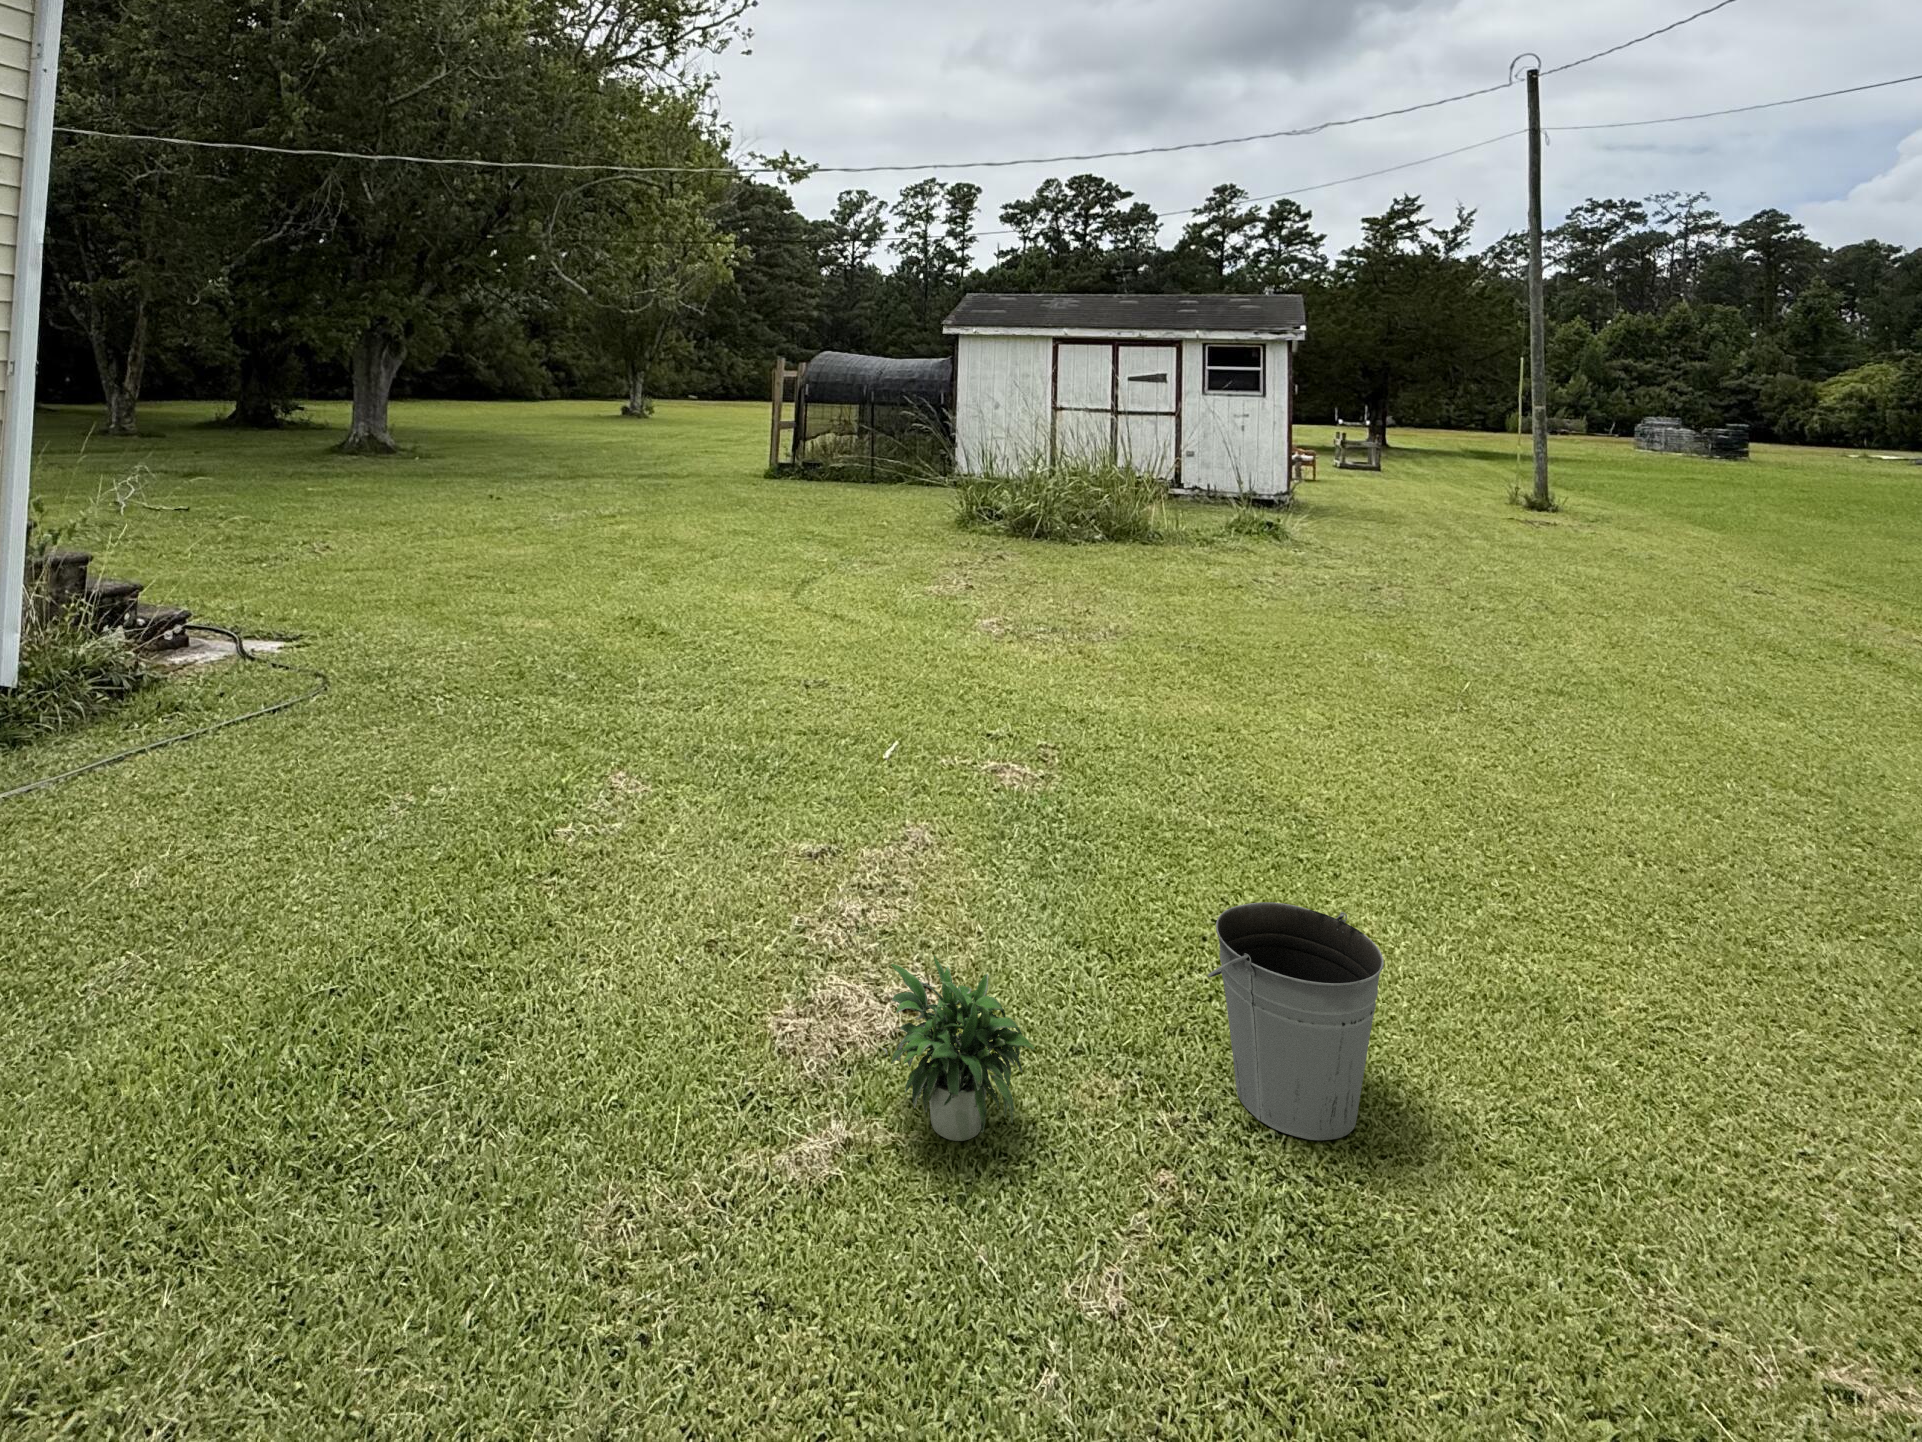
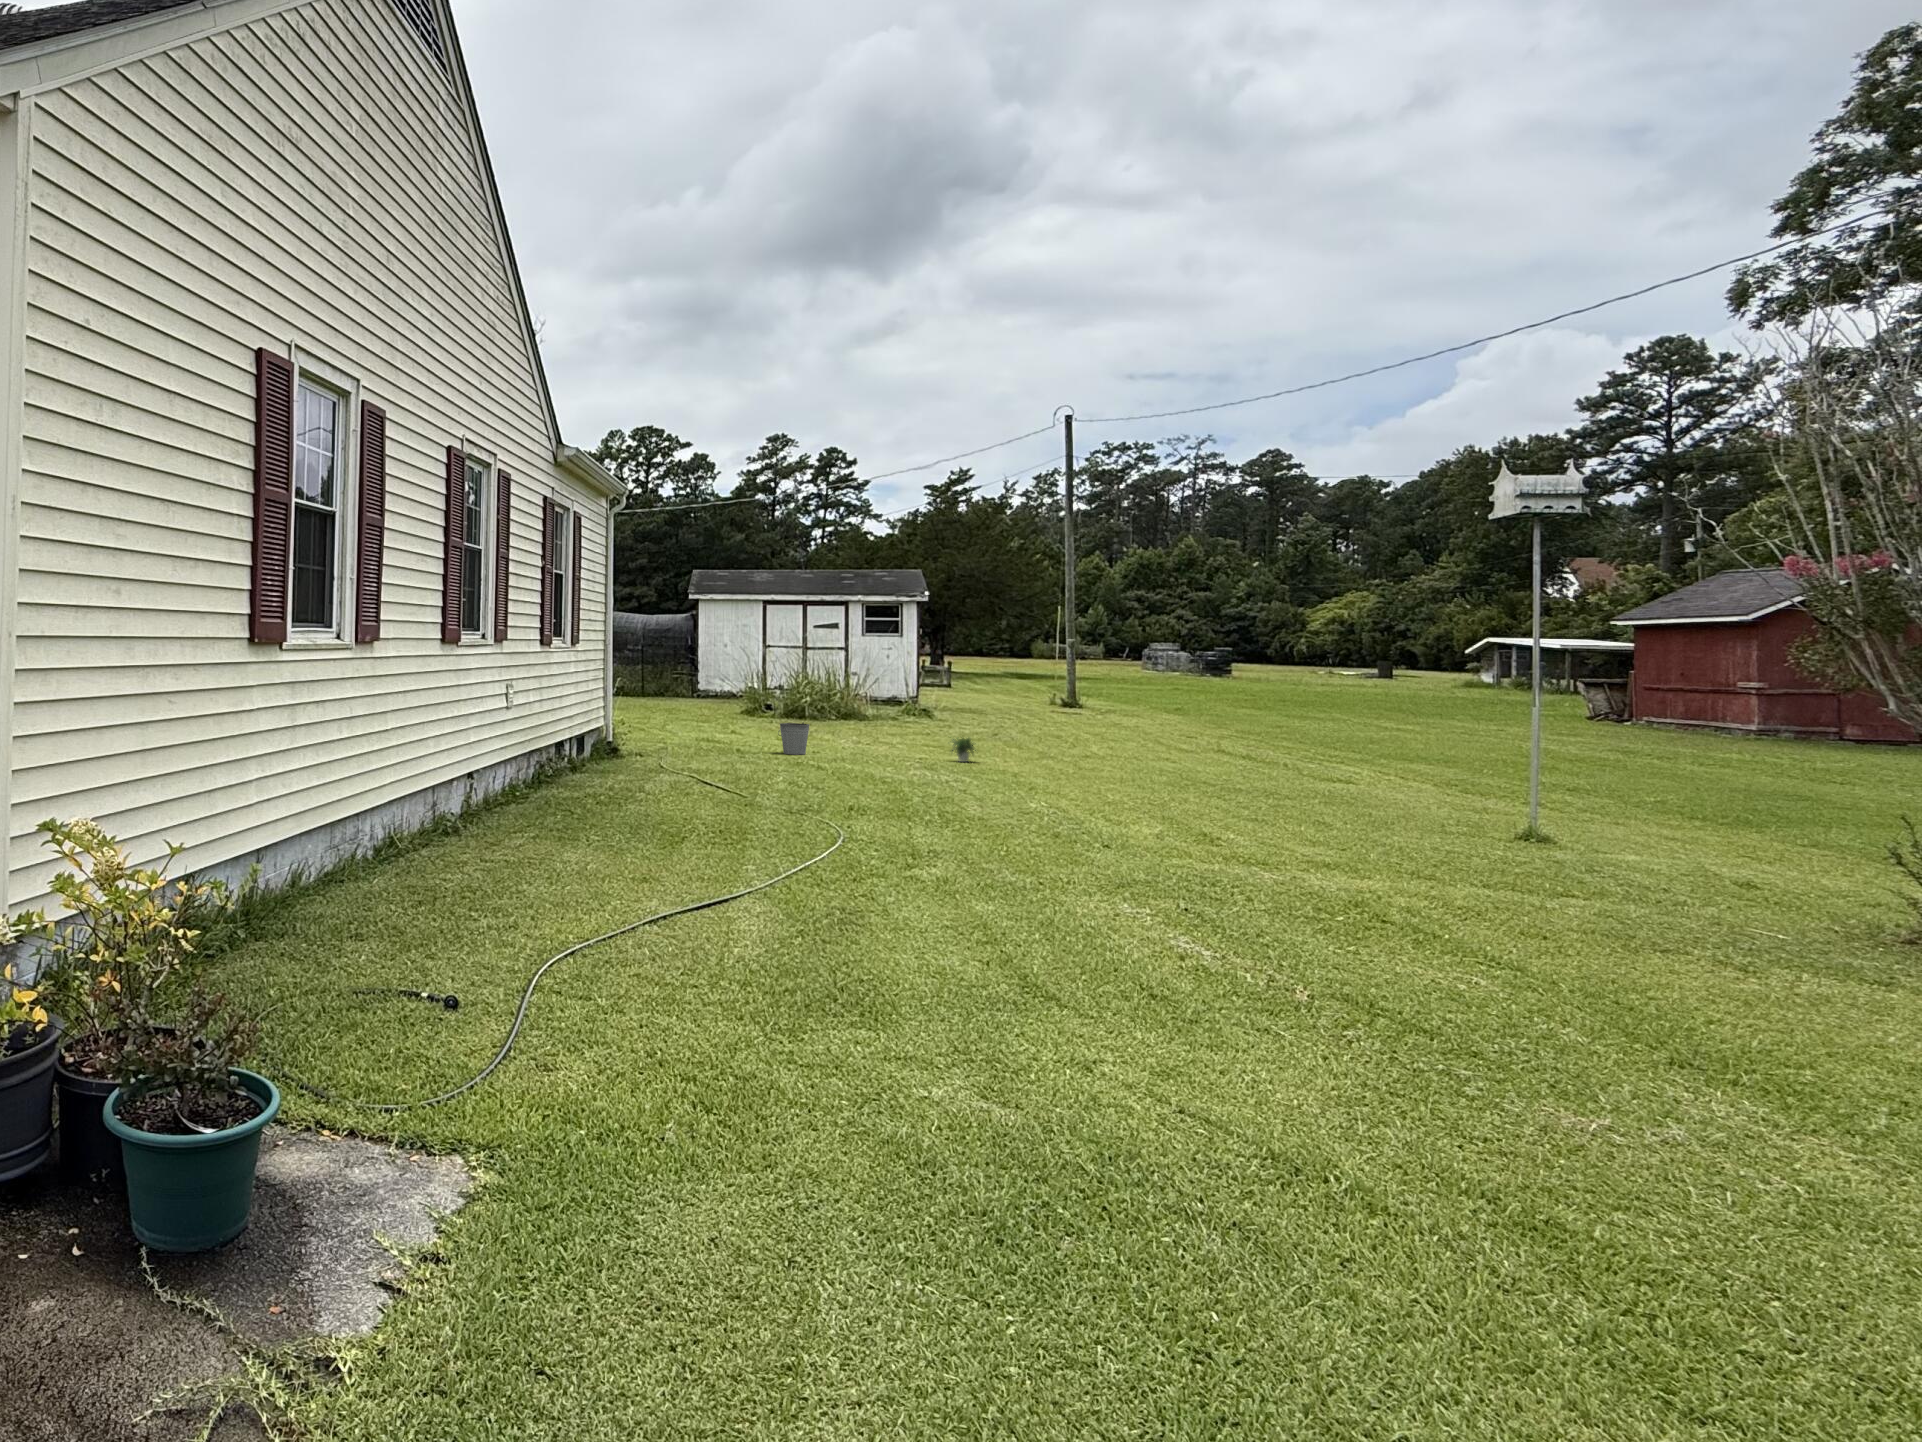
bucket: present [1208,902,1384,1140] -> present [779,722,809,755]

